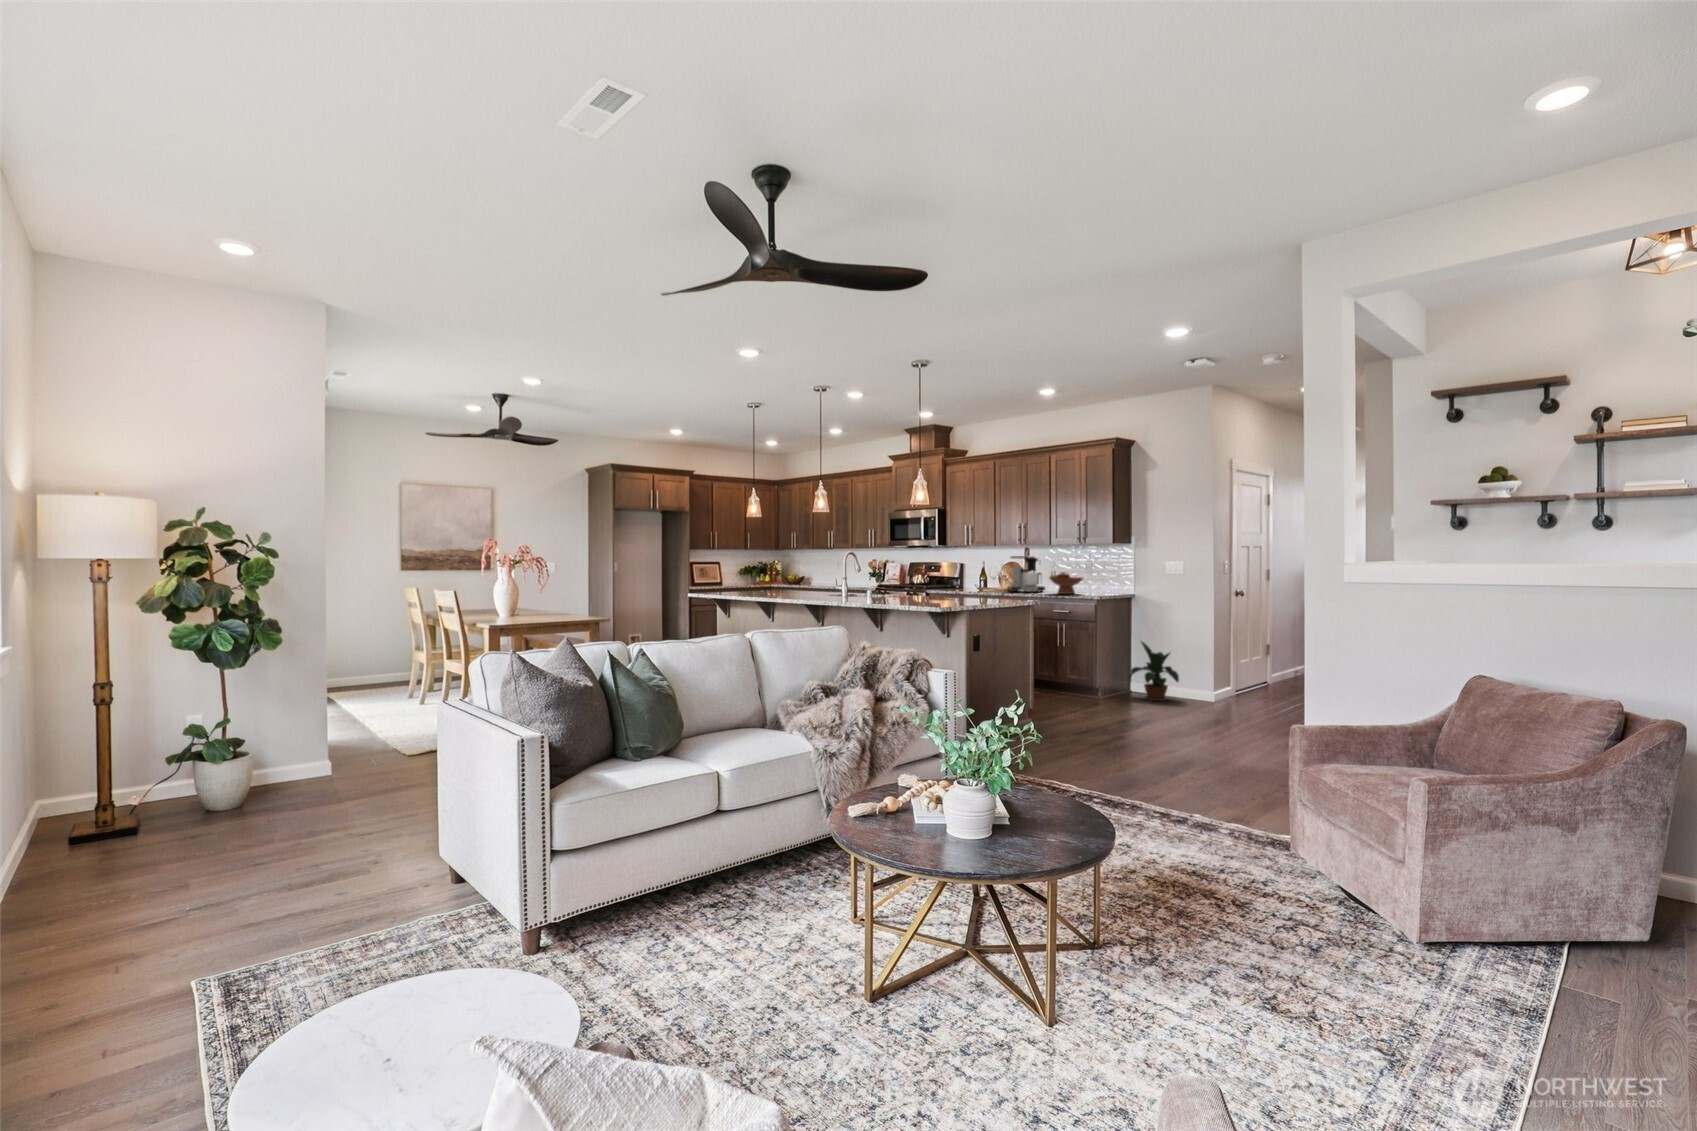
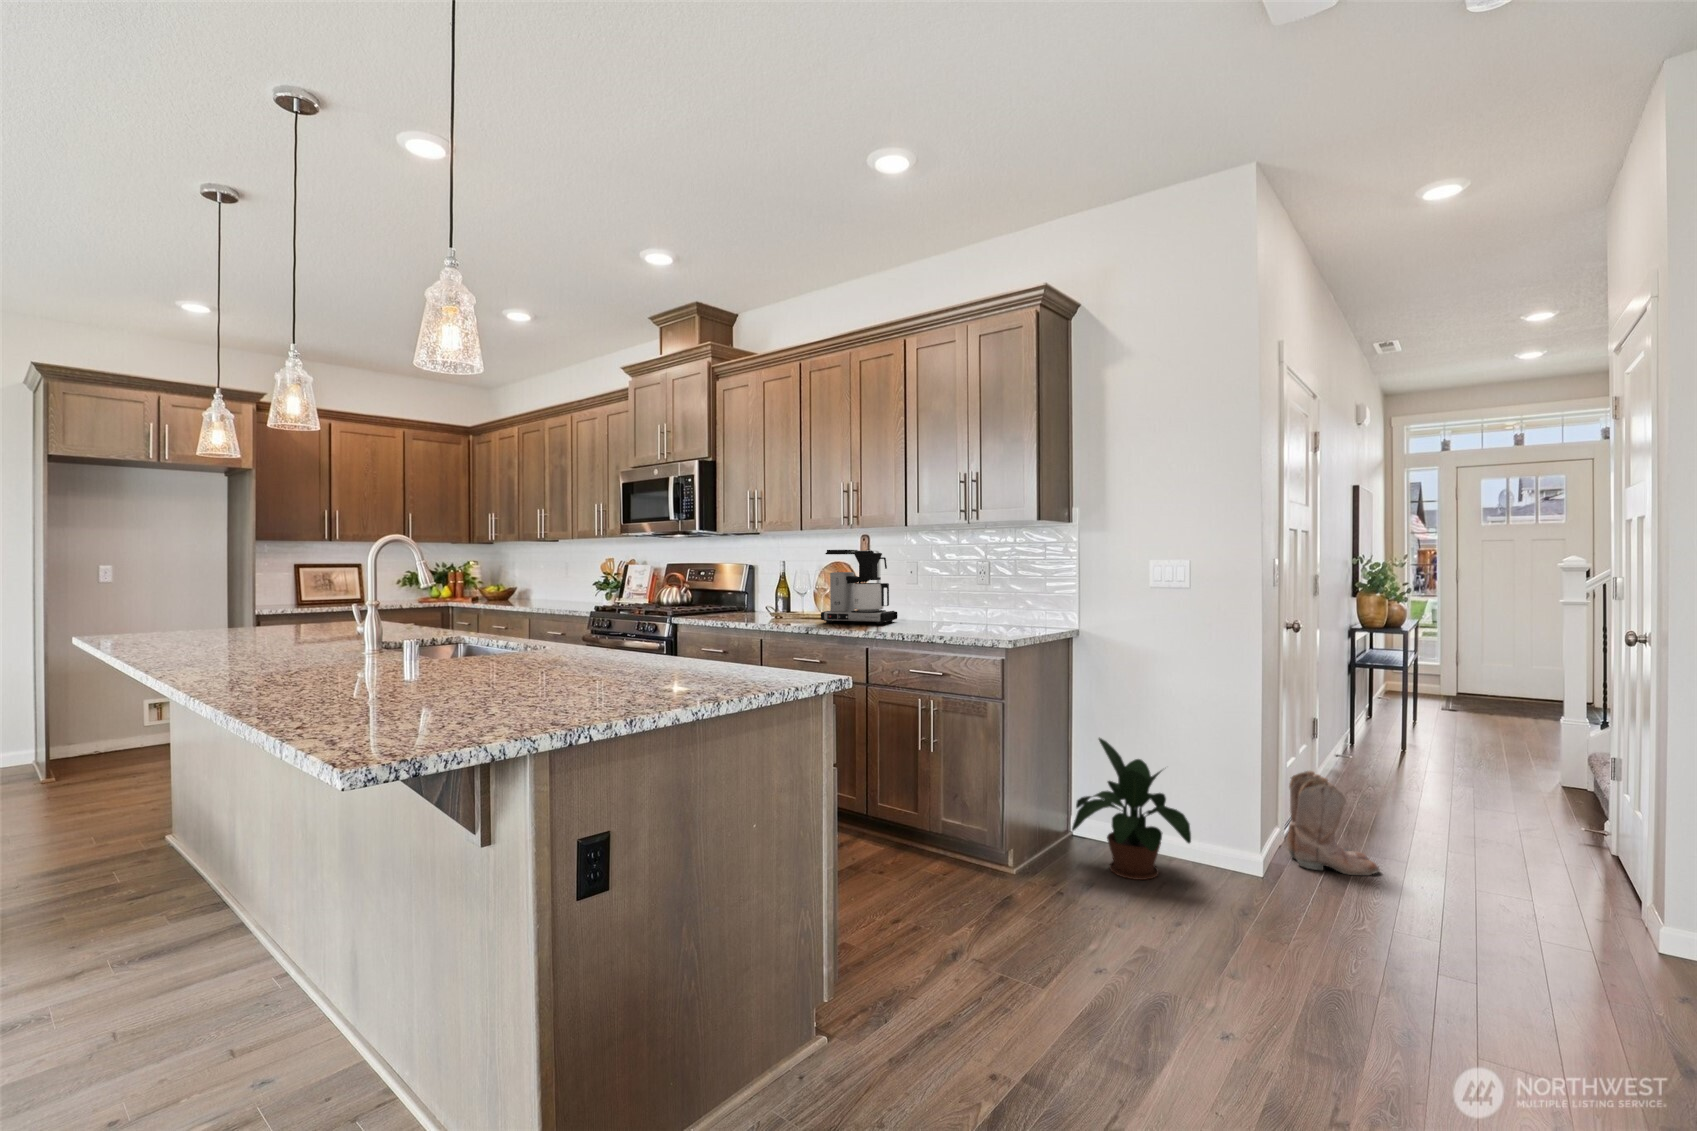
fruit bowl: present [1049,572,1084,594] -> none [900,581,974,632]
boots: none [1231,659,1270,703] -> present [1287,771,1380,875]

